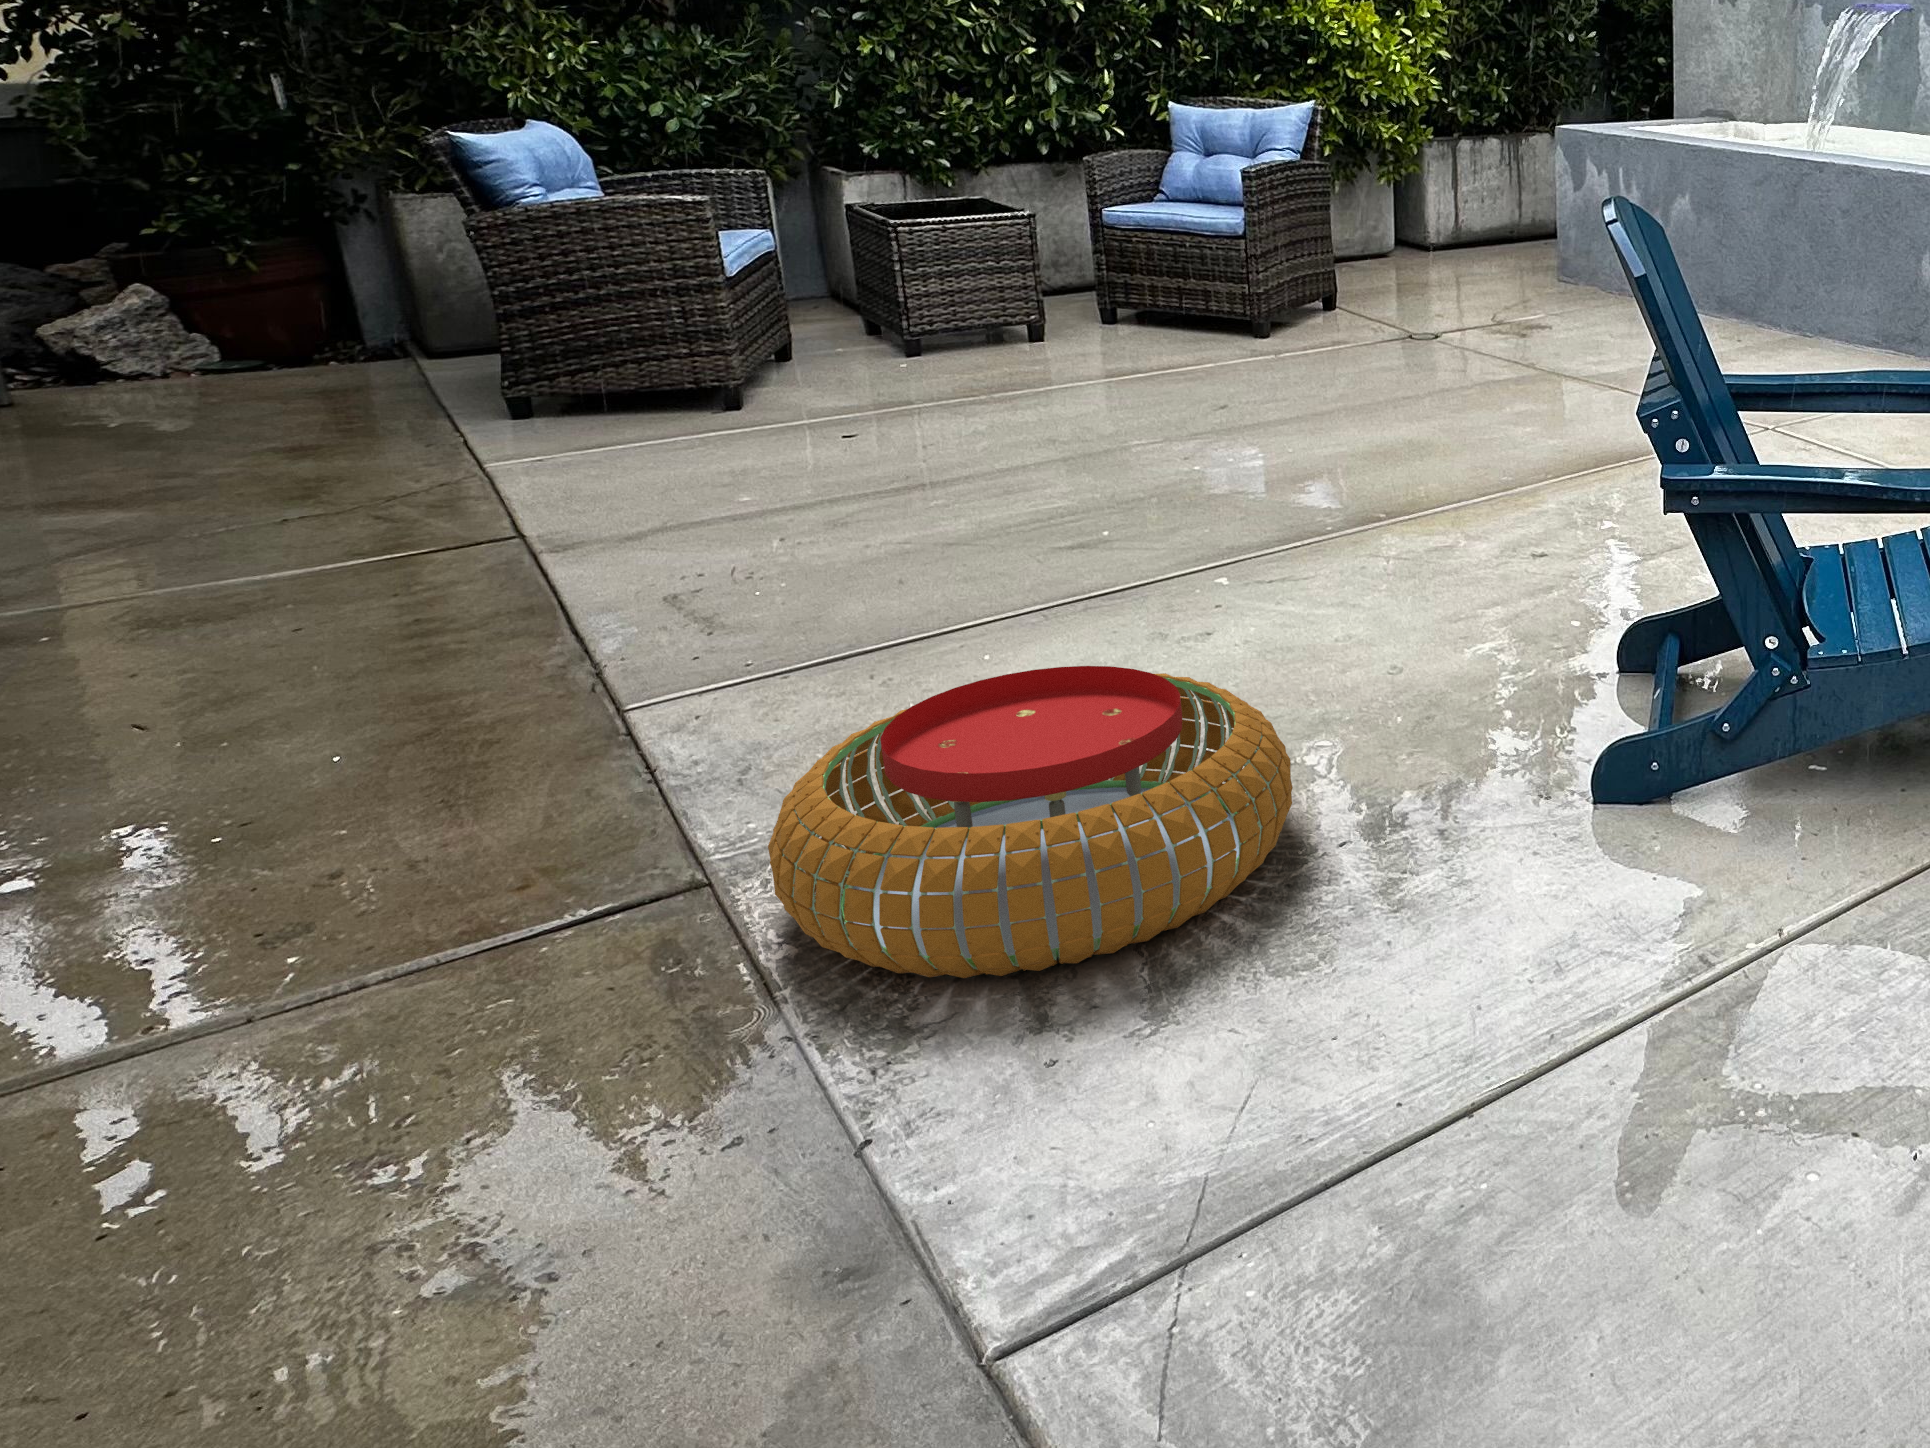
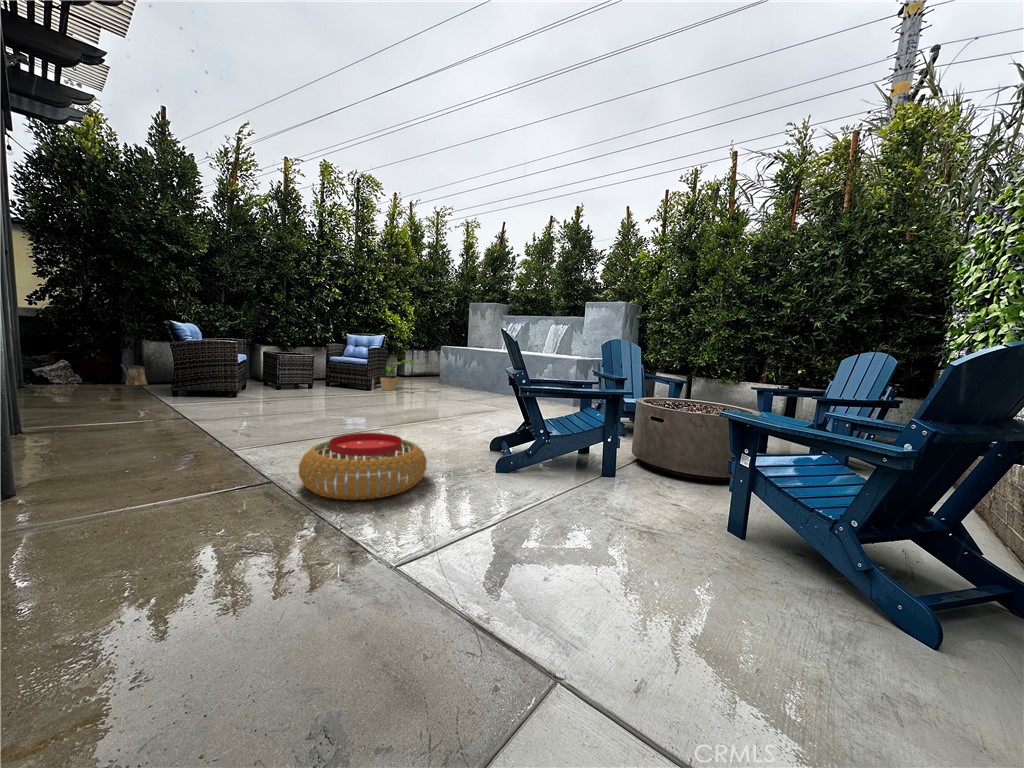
potted plant: none [1302,213,1431,340] -> present [380,360,414,390]
watering can: none [322,291,443,370] -> present [120,364,148,386]

